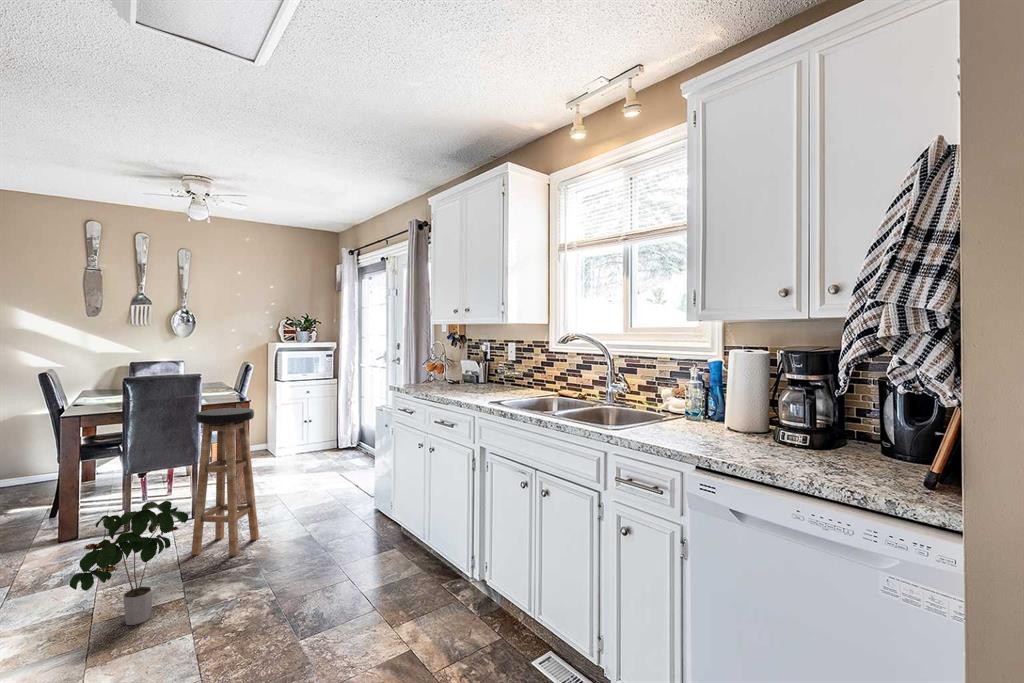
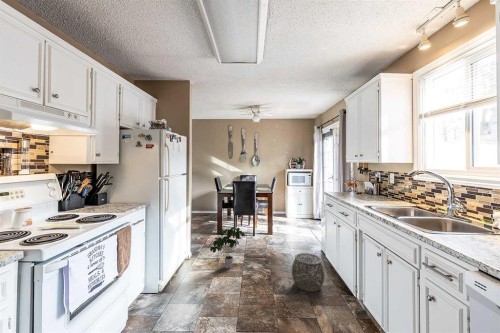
bar stool: present [191,408,259,556] -> none [250,196,273,253]
woven basket: none [334,522,409,608] -> present [292,253,325,292]

